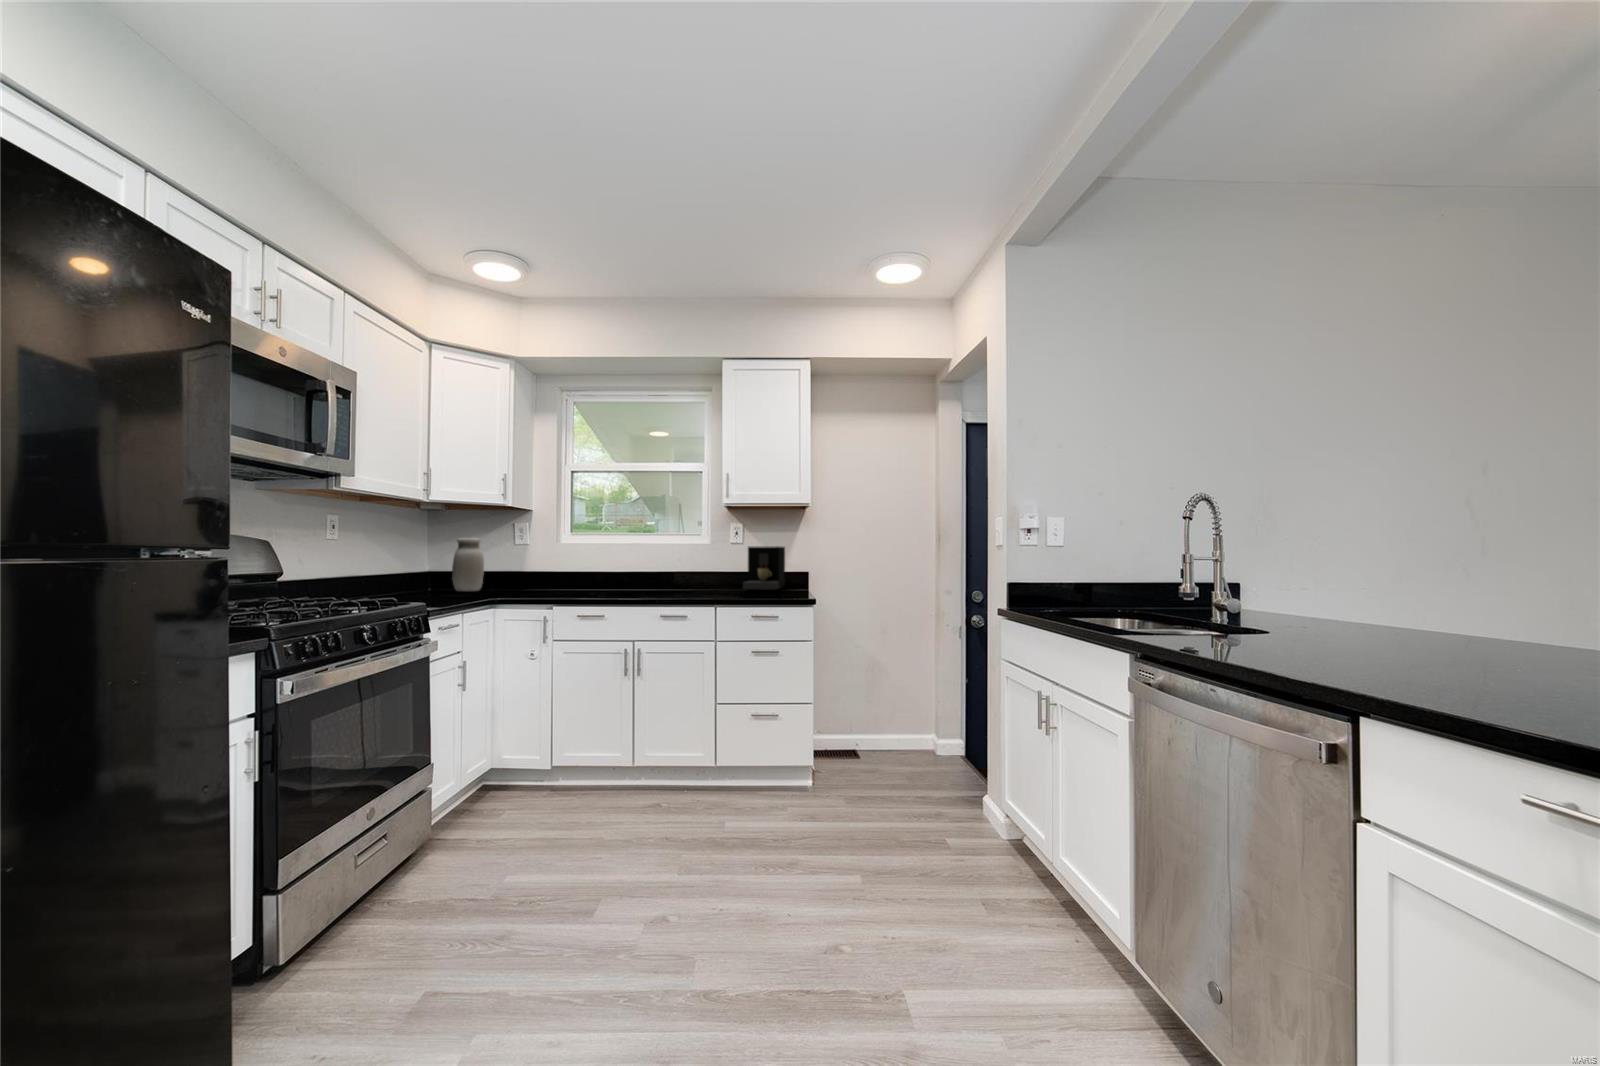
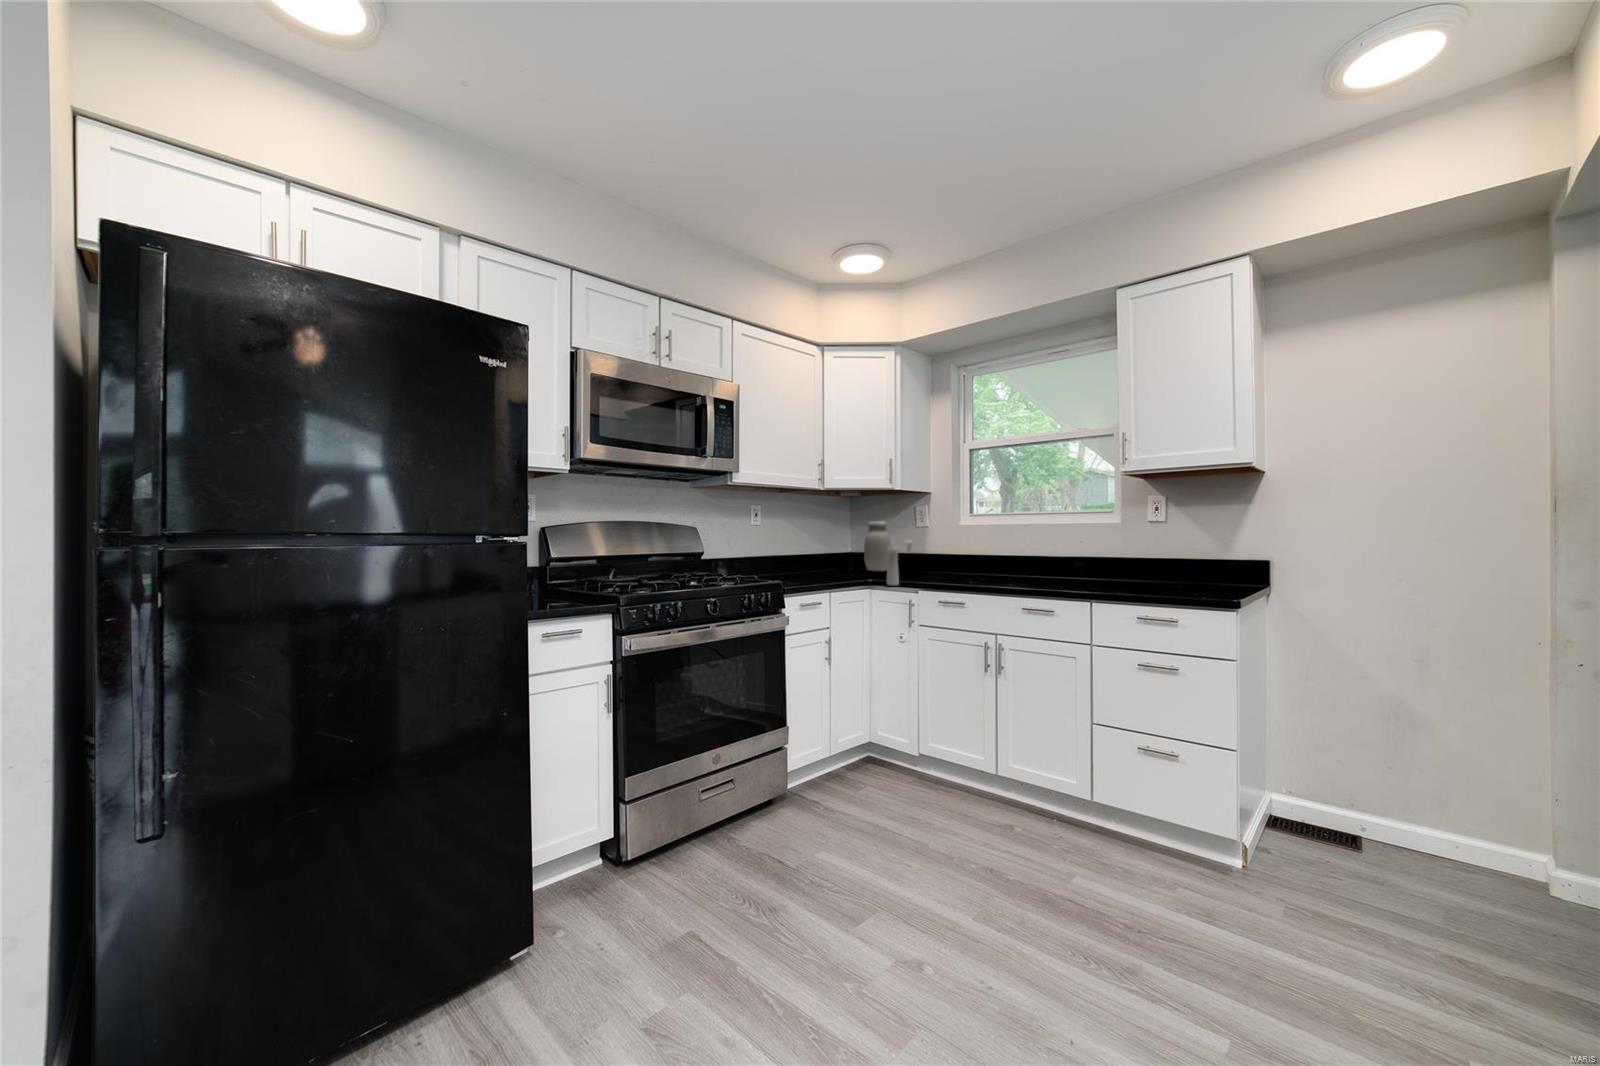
coffee maker: present [743,546,785,590] -> none [1148,527,1231,586]
pepper mill: none [512,557,537,603] -> present [887,540,913,585]

